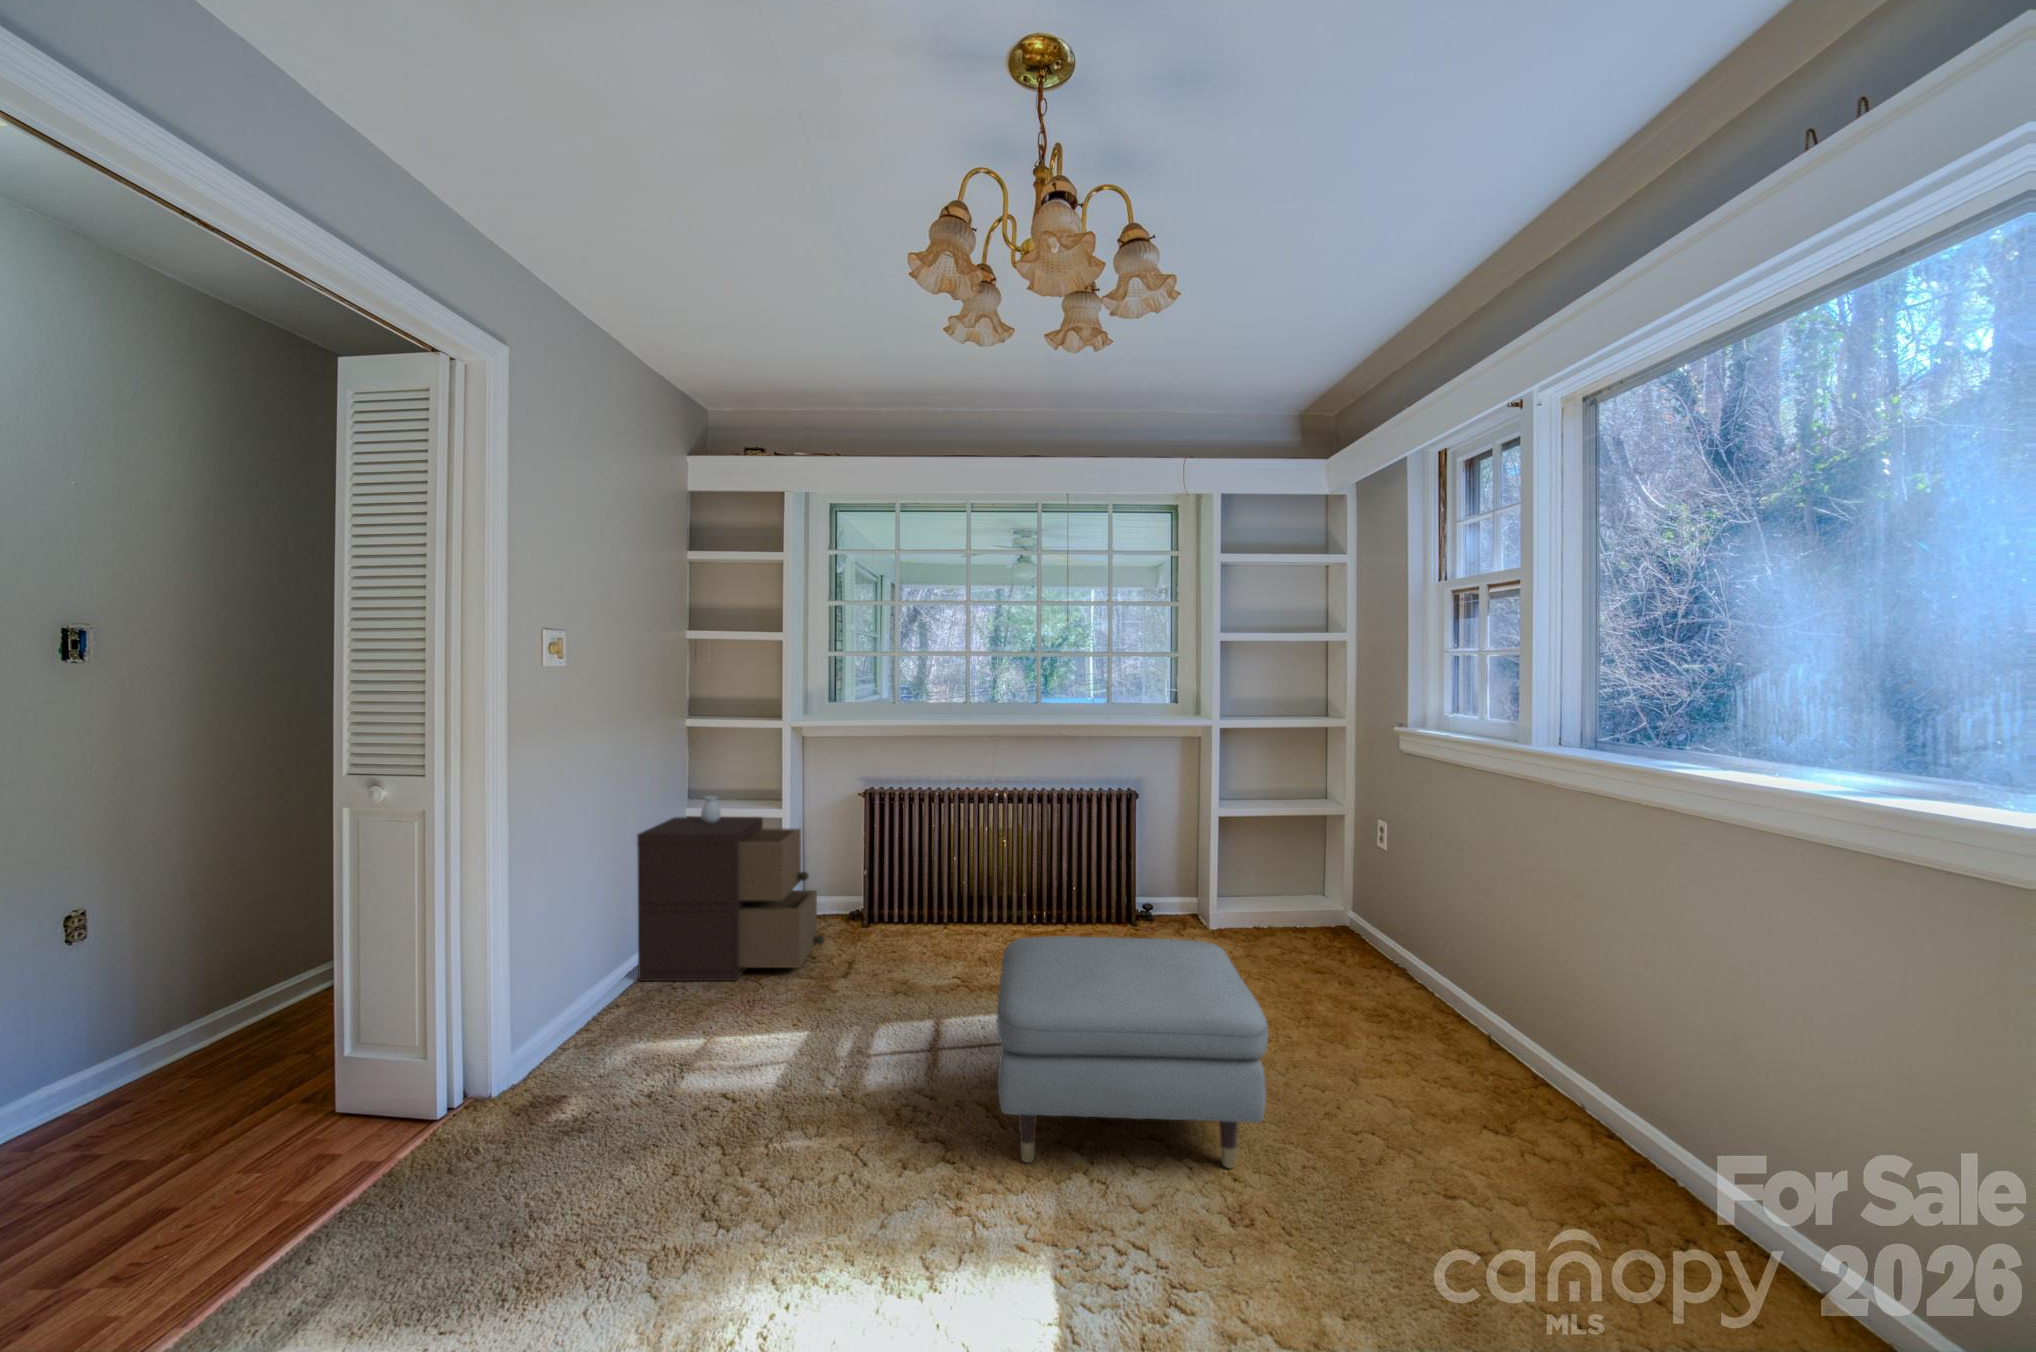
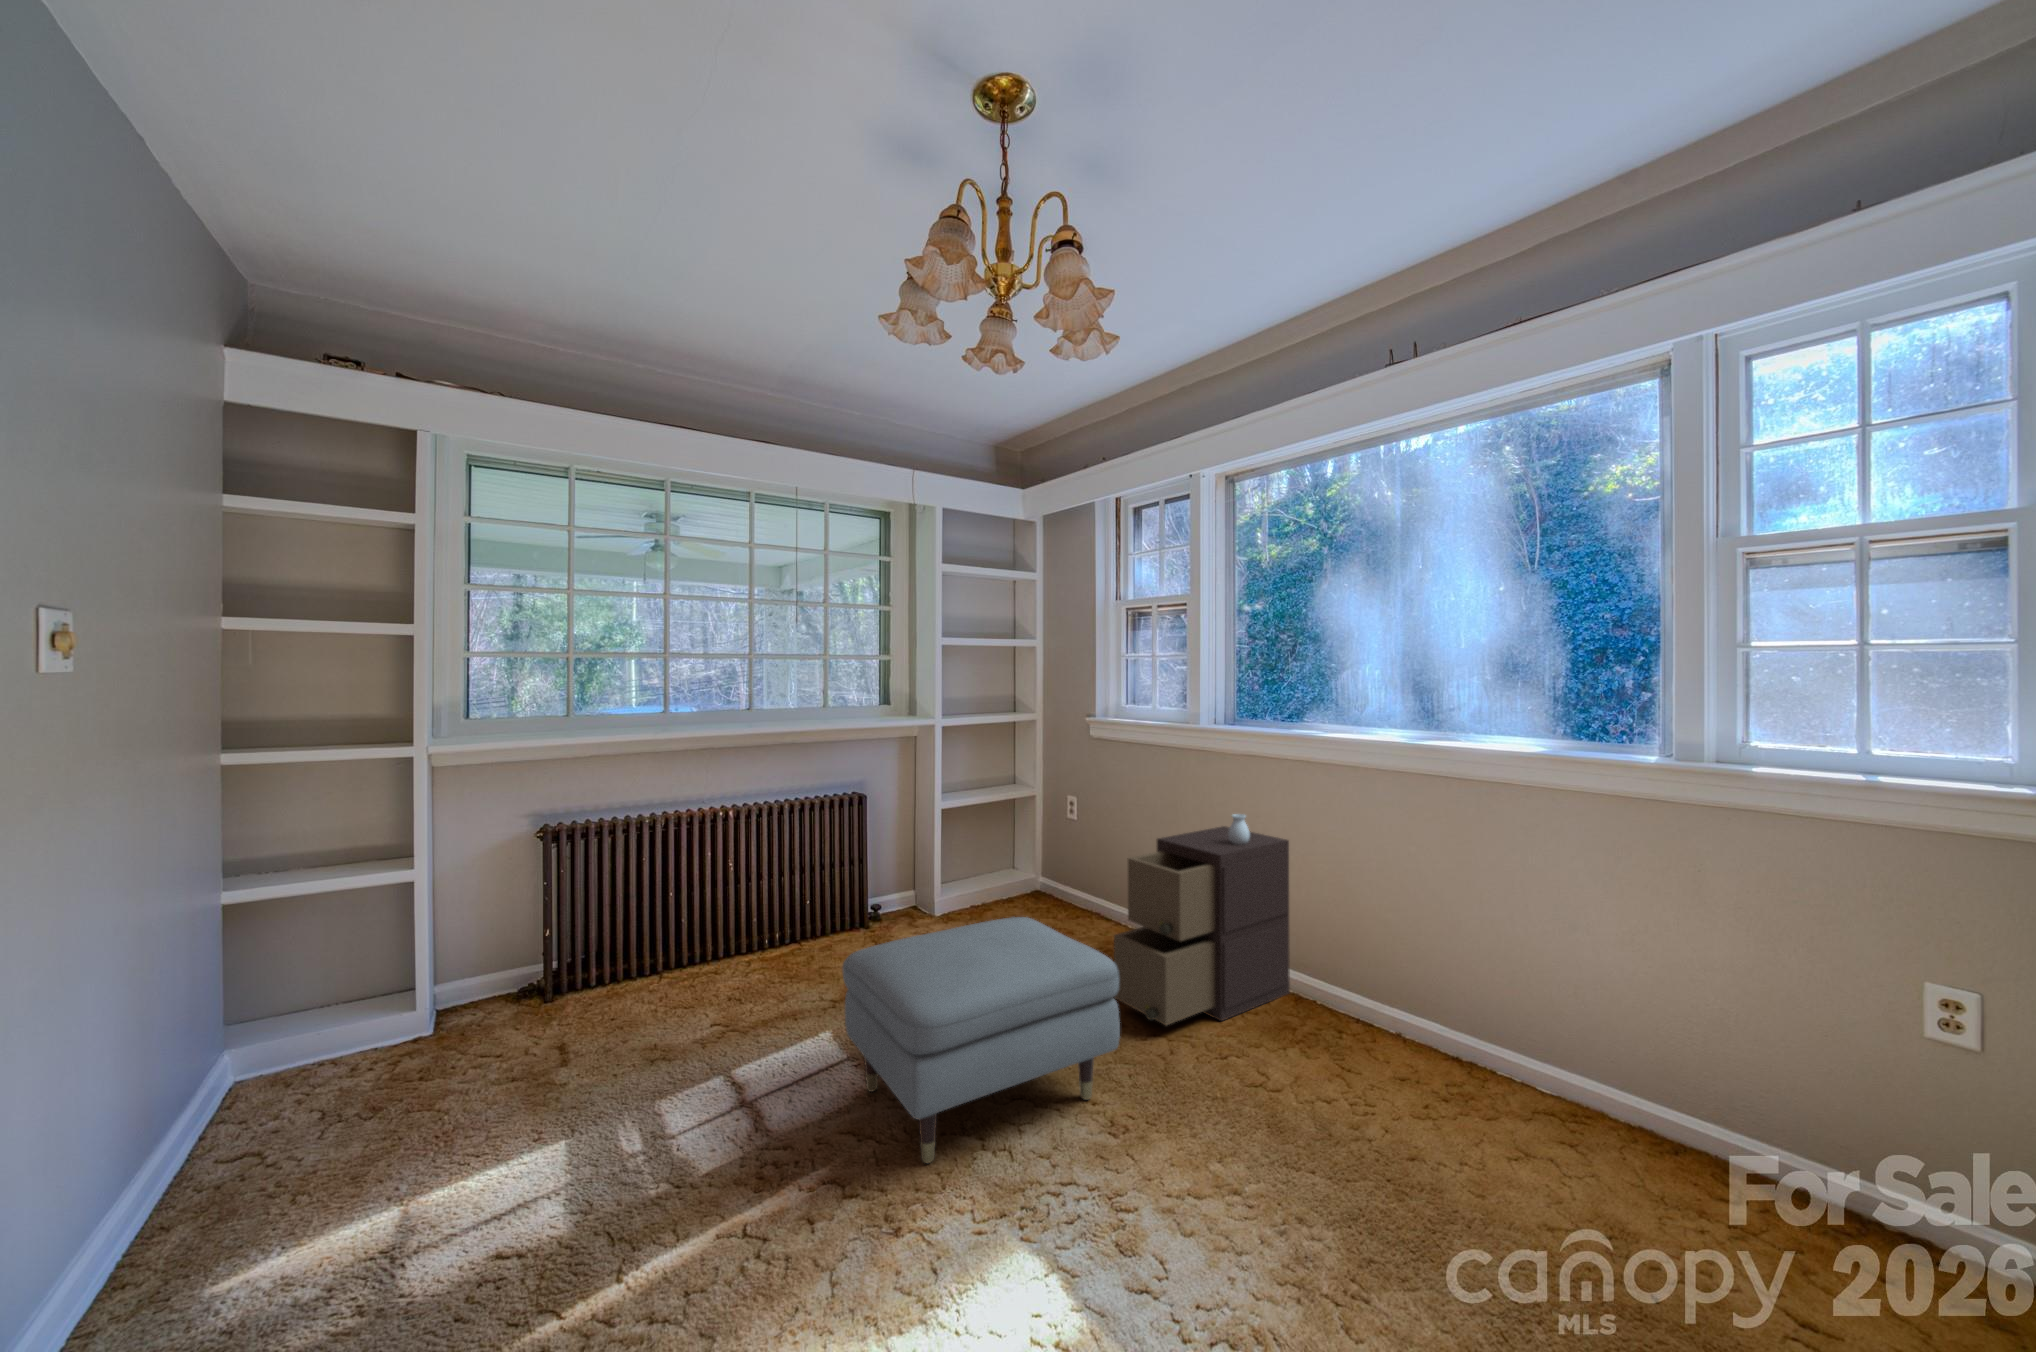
storage cabinet: present [637,796,825,981] -> present [1114,814,1290,1025]

